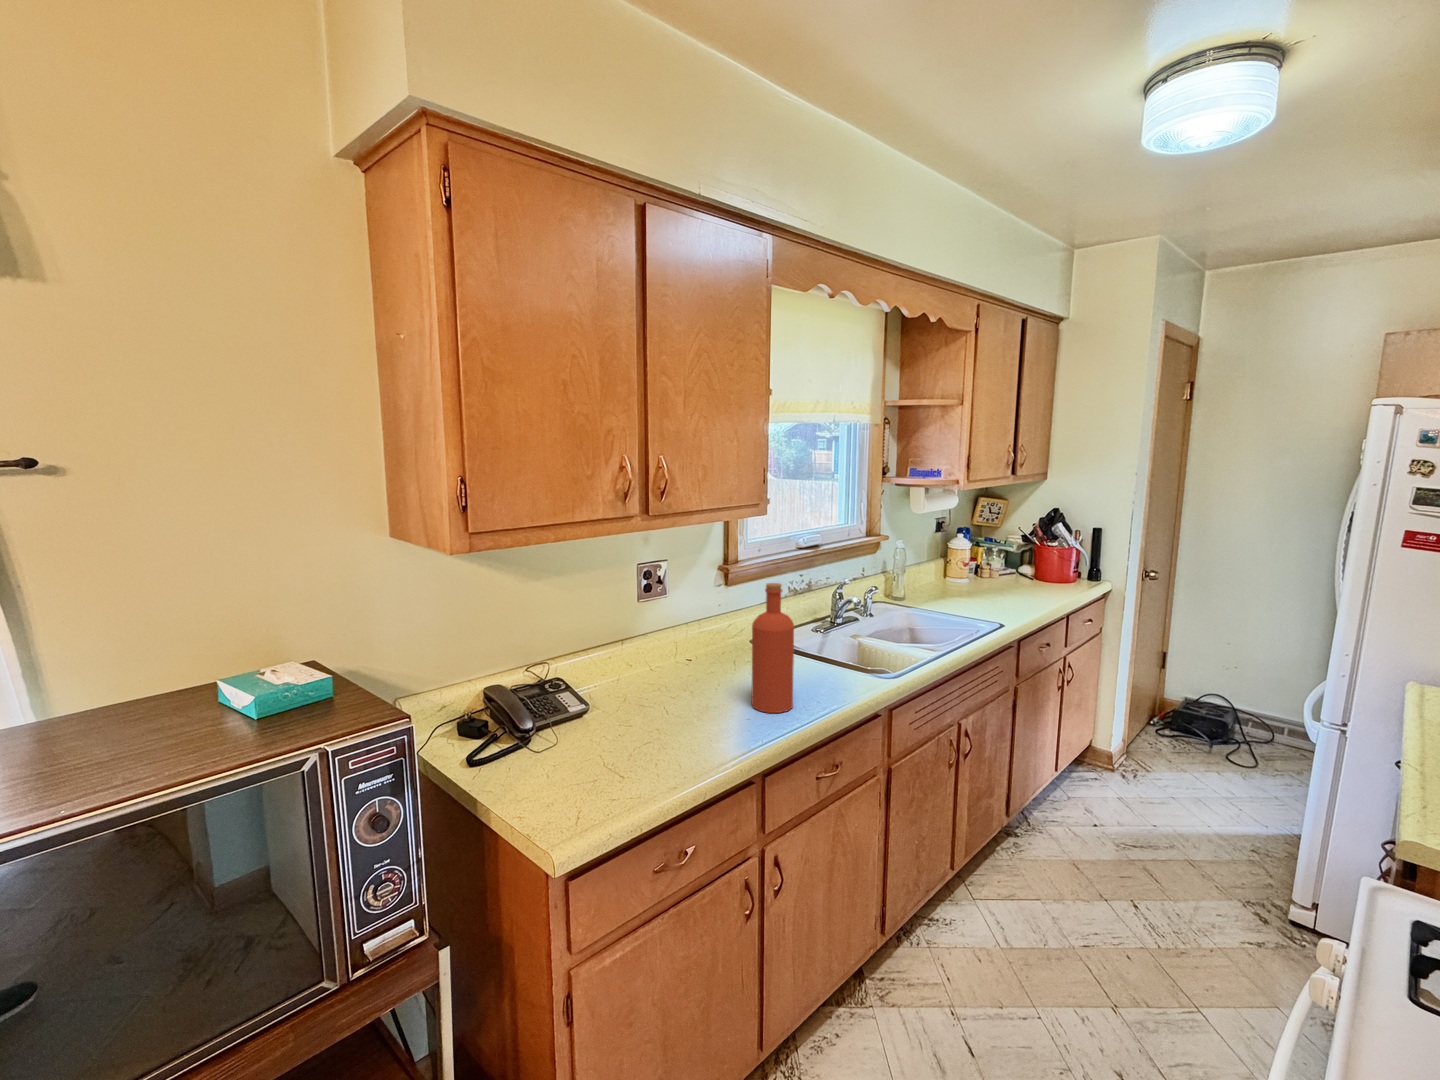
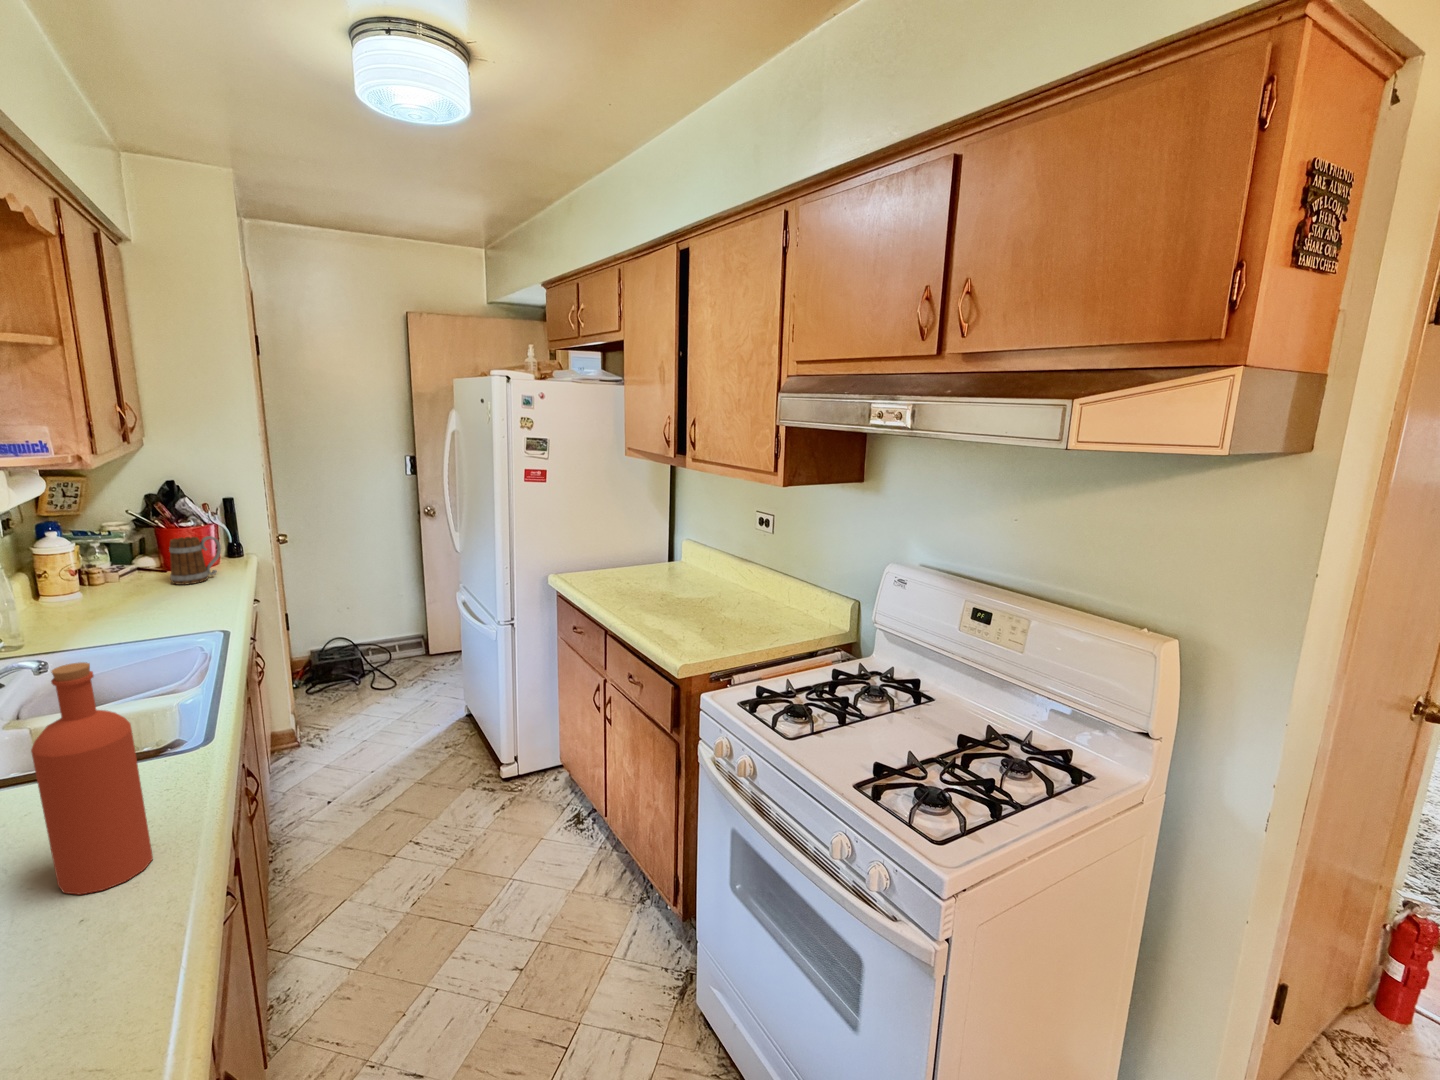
mug: none [1022,553,1063,591] -> present [169,536,221,585]

